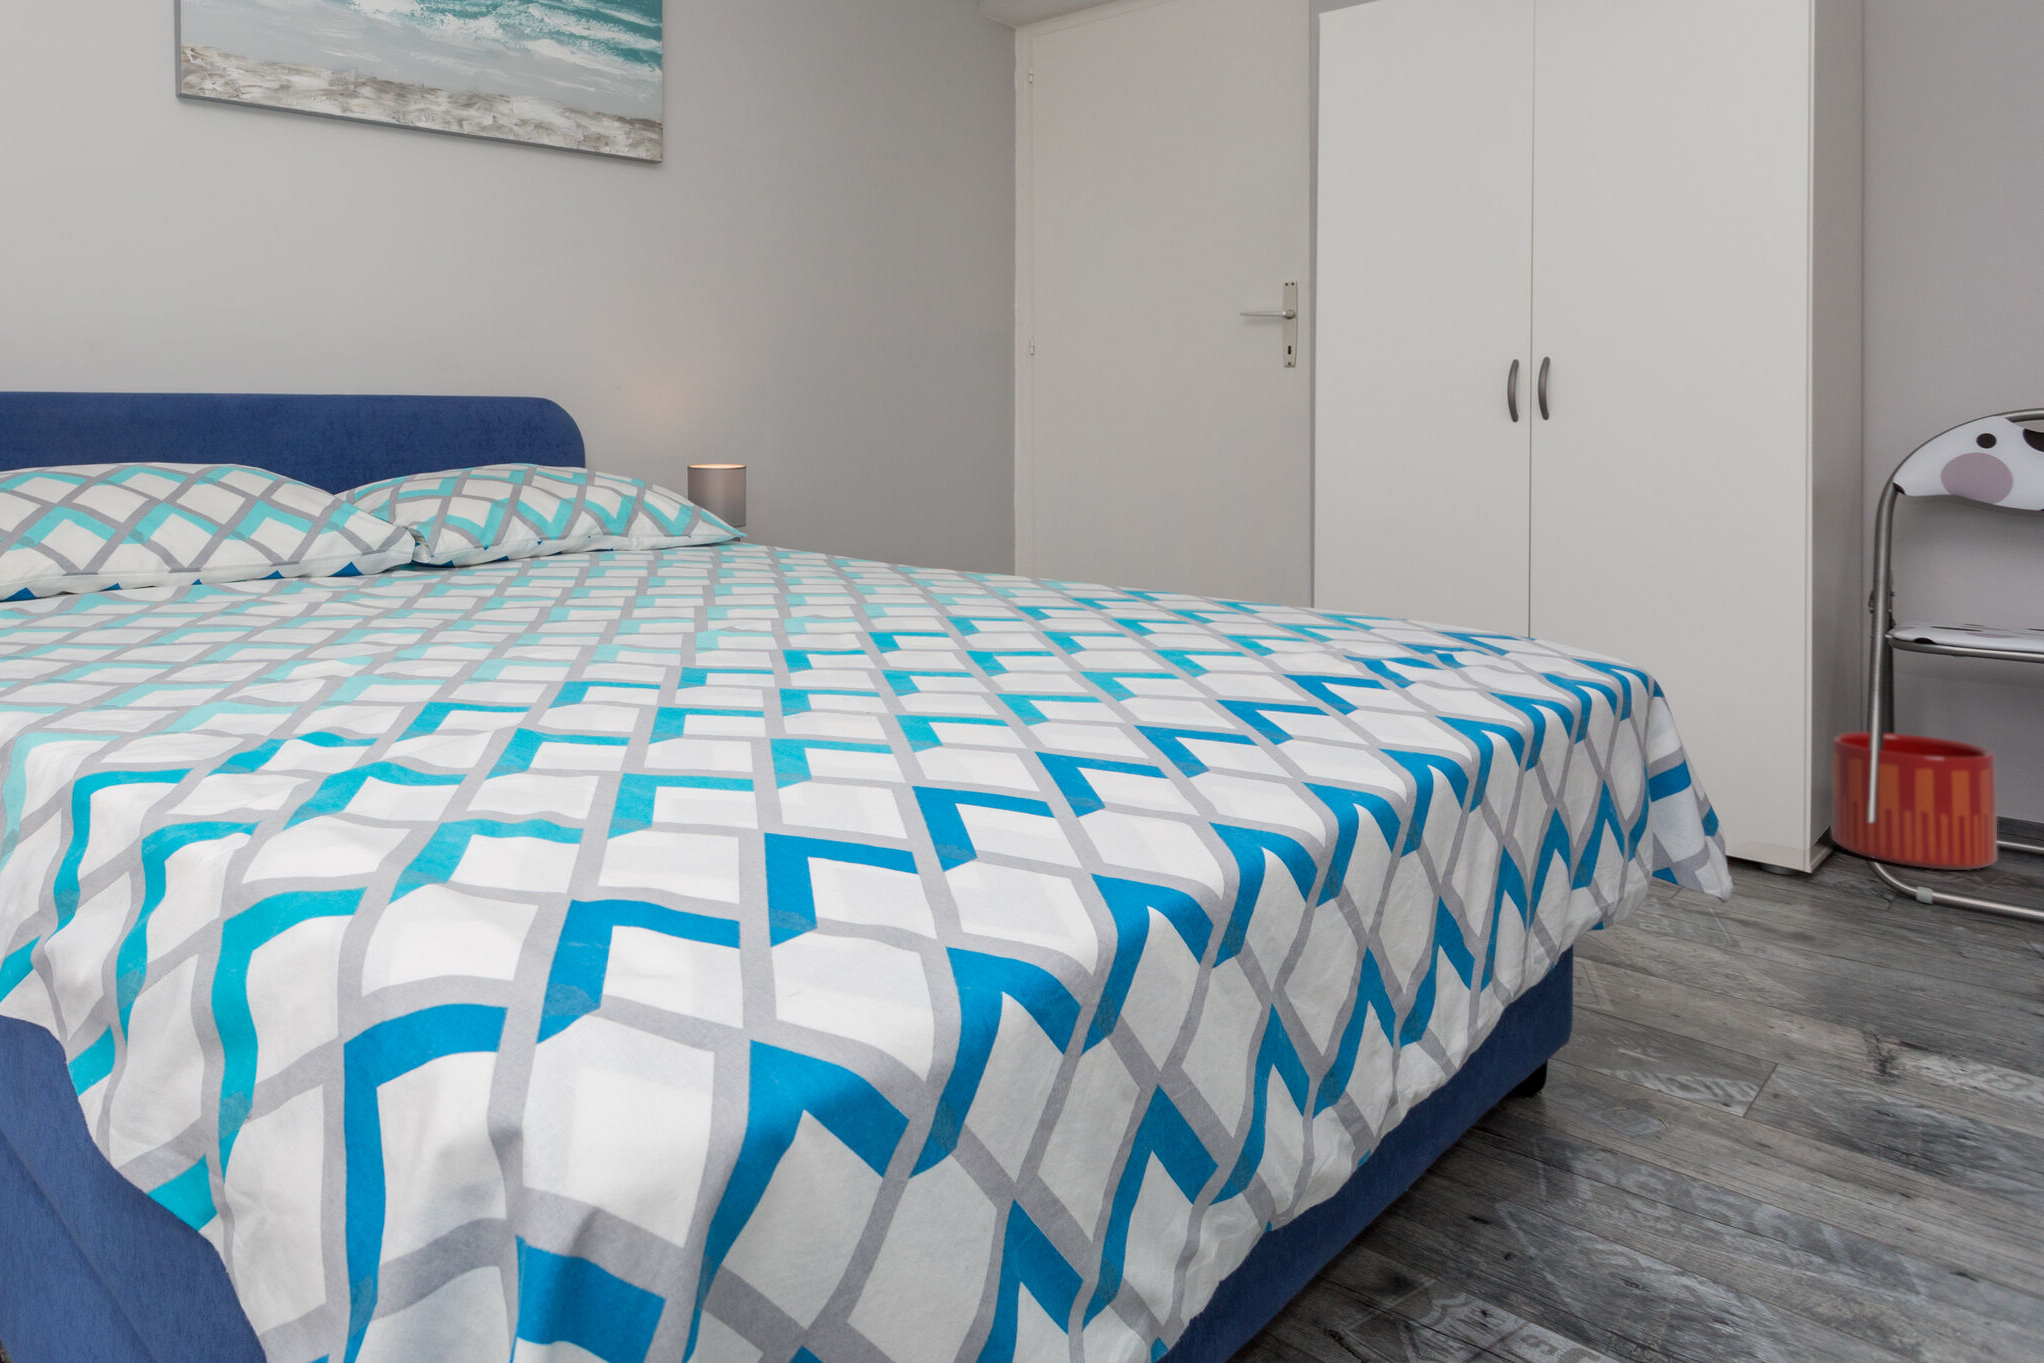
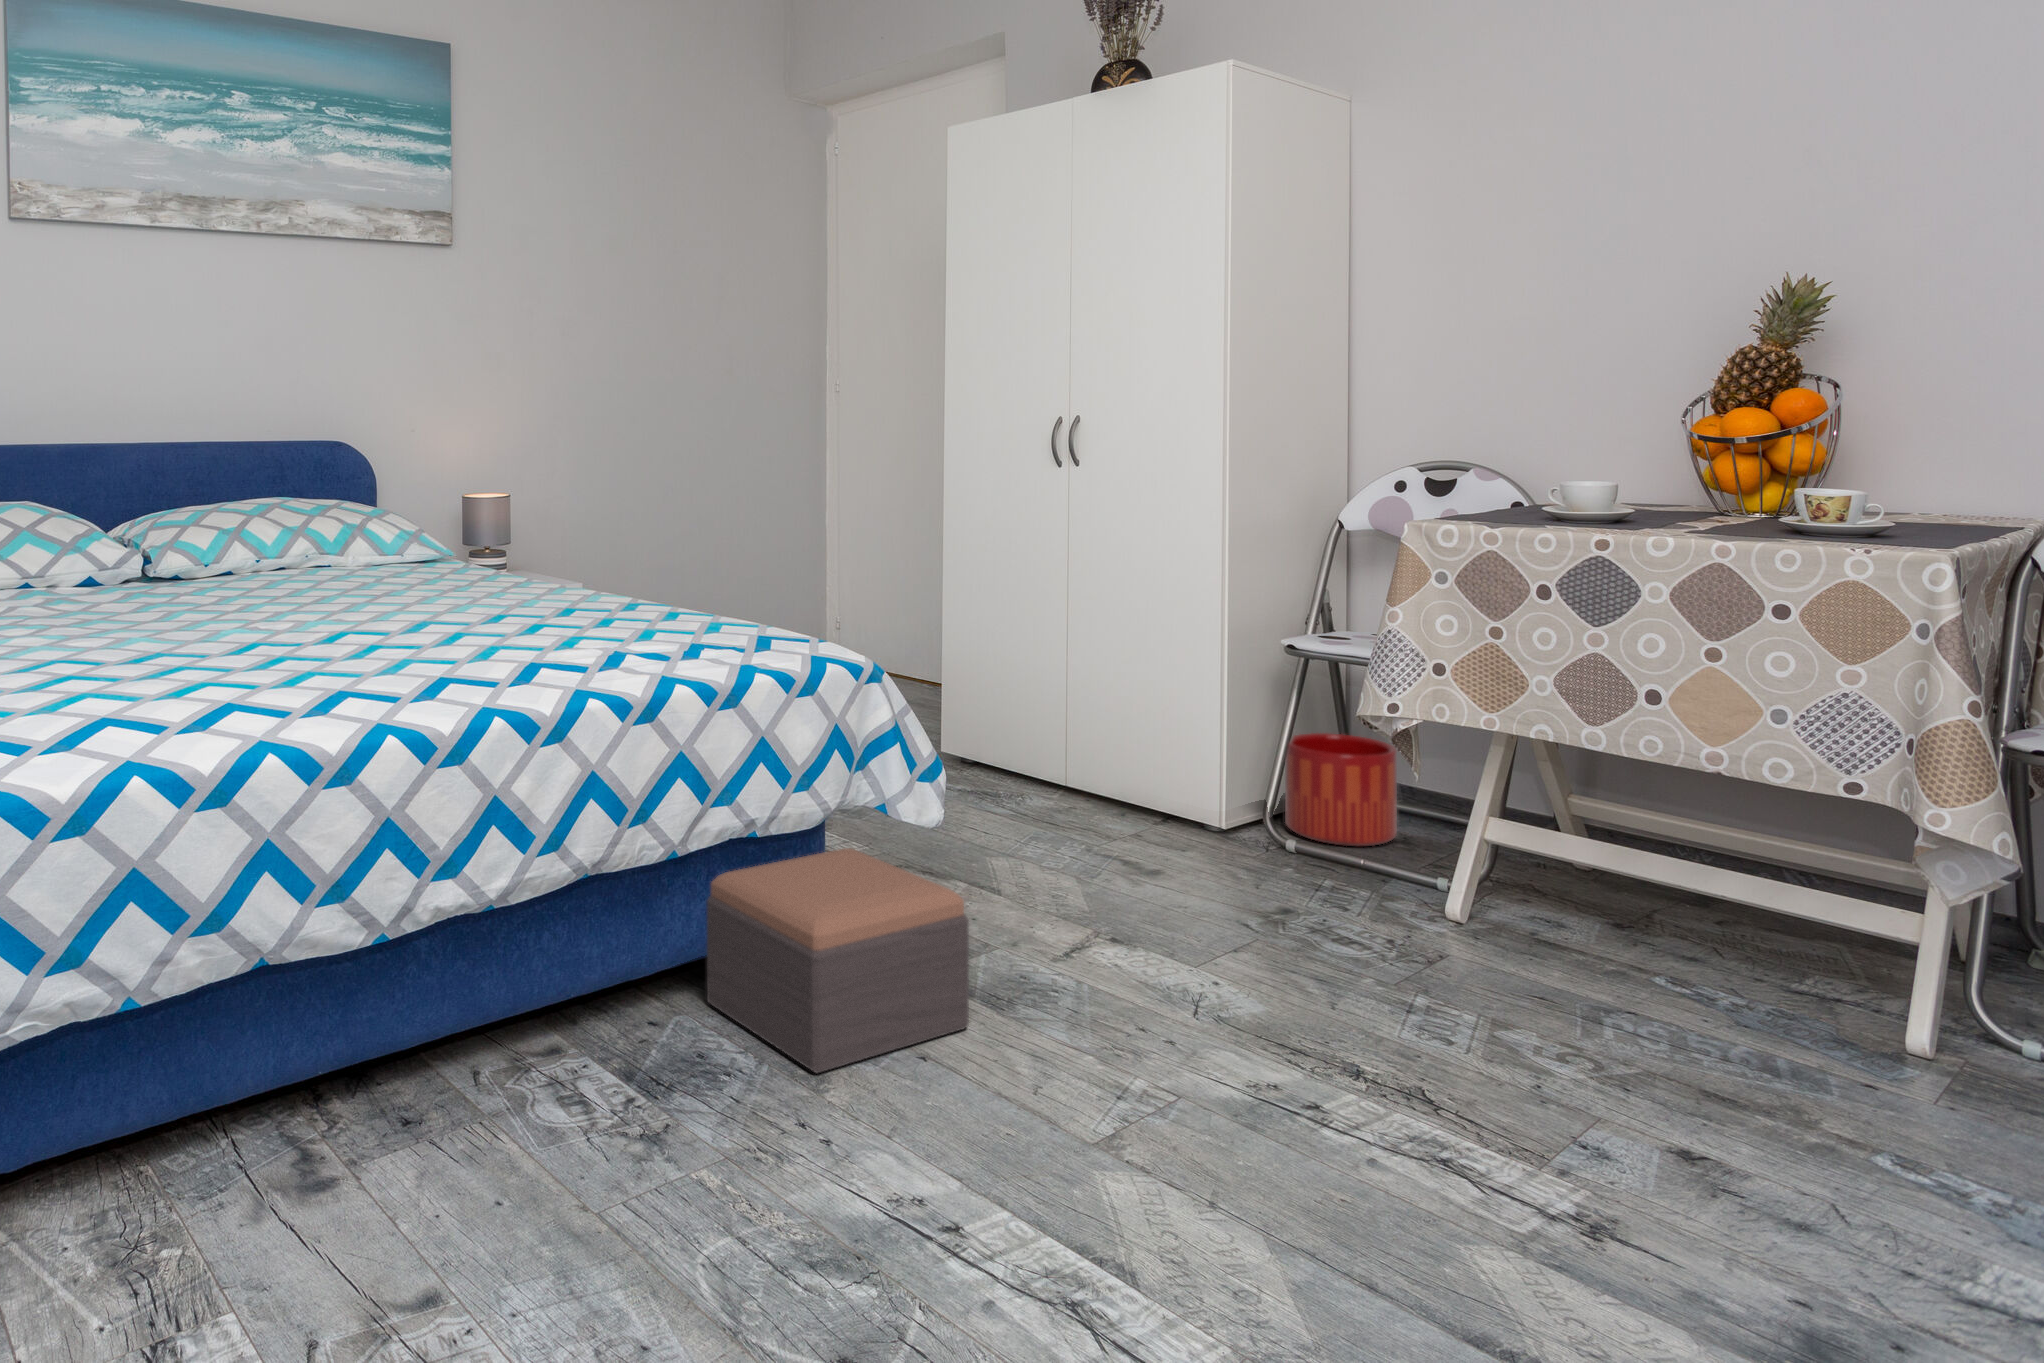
footstool: none [1537,904,1962,1260] -> present [707,848,969,1073]

